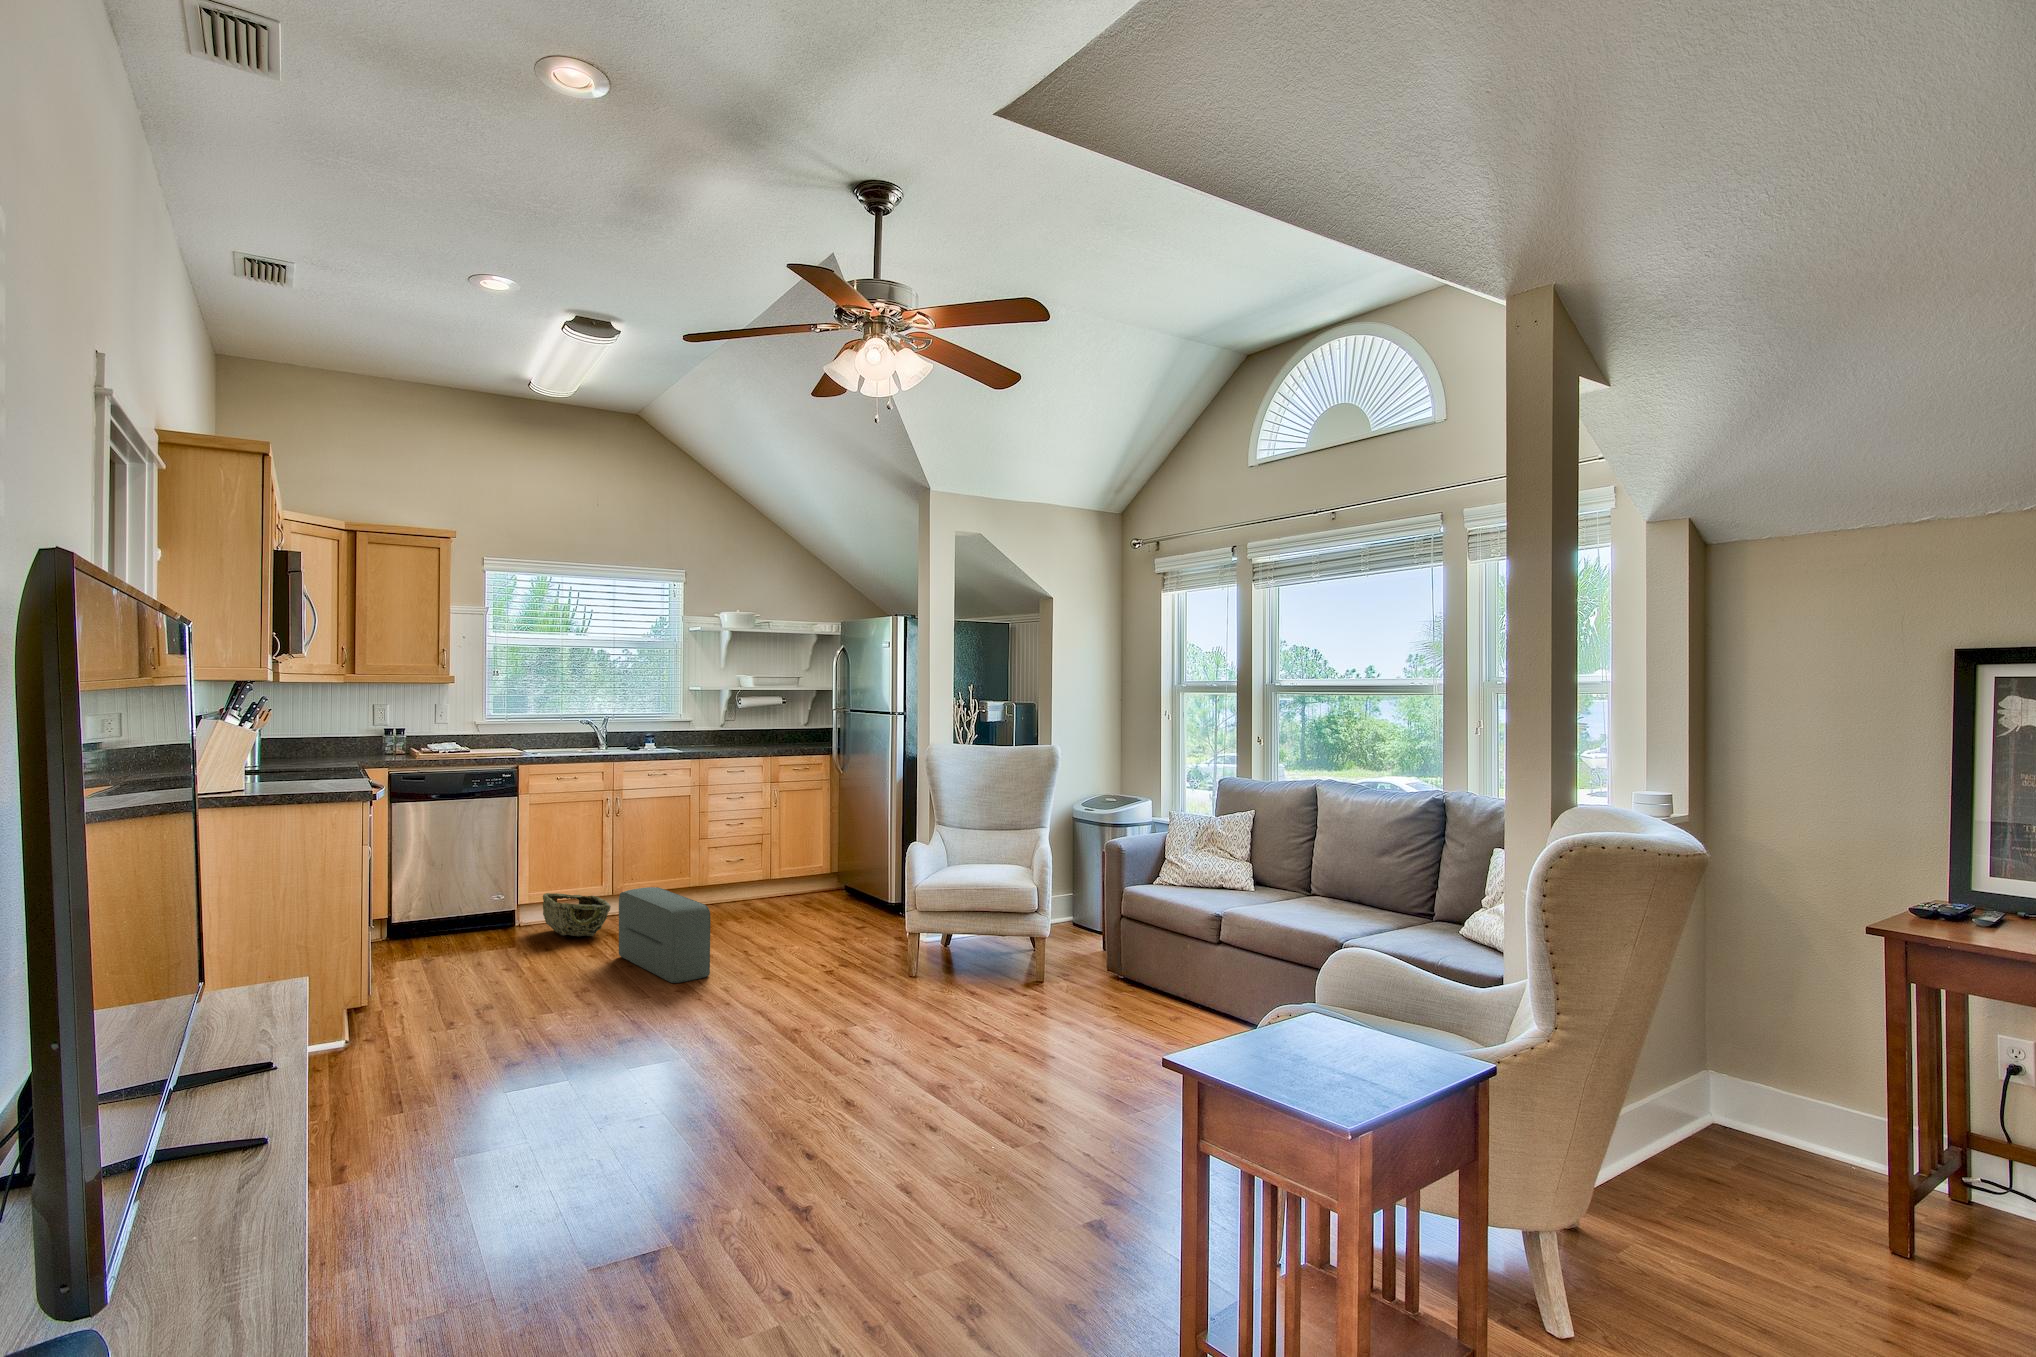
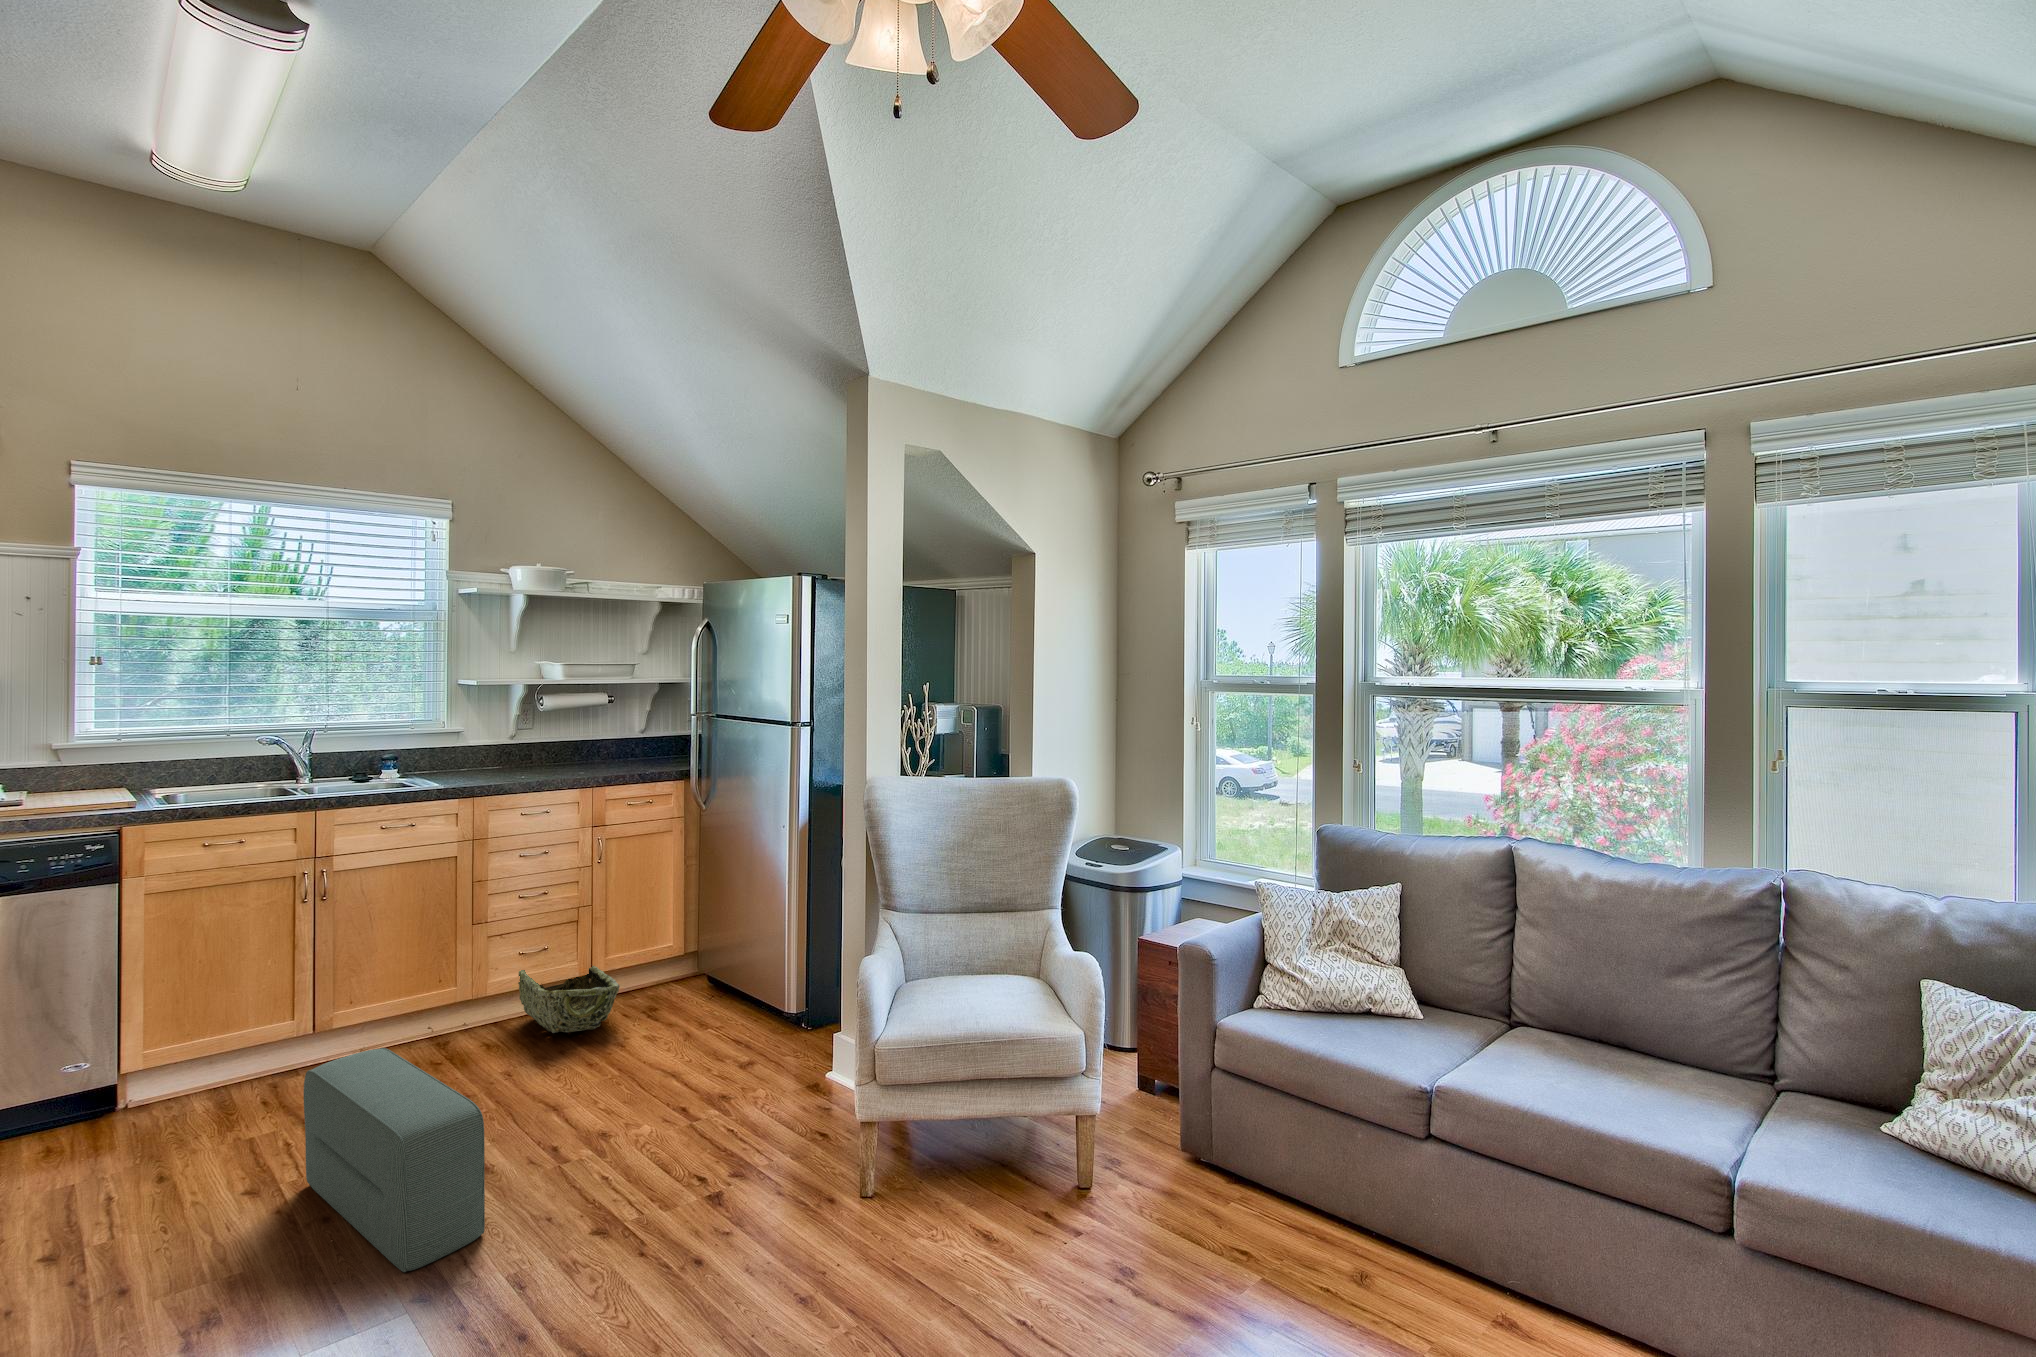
woven basket: present [543,893,611,937] -> present [518,966,620,1033]

